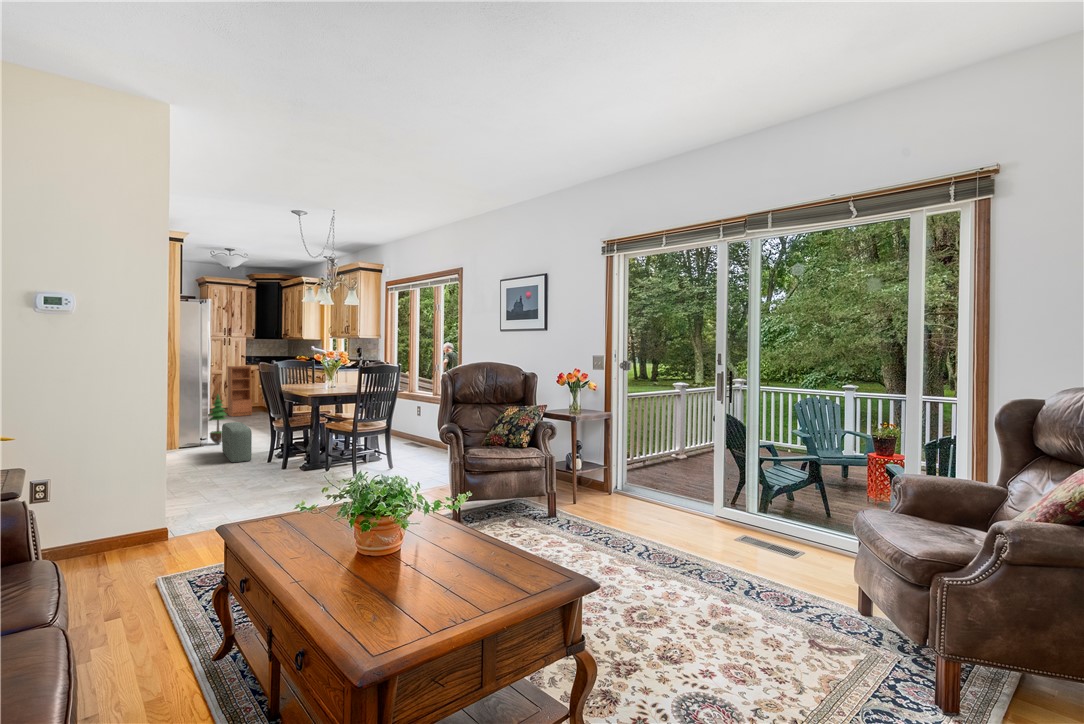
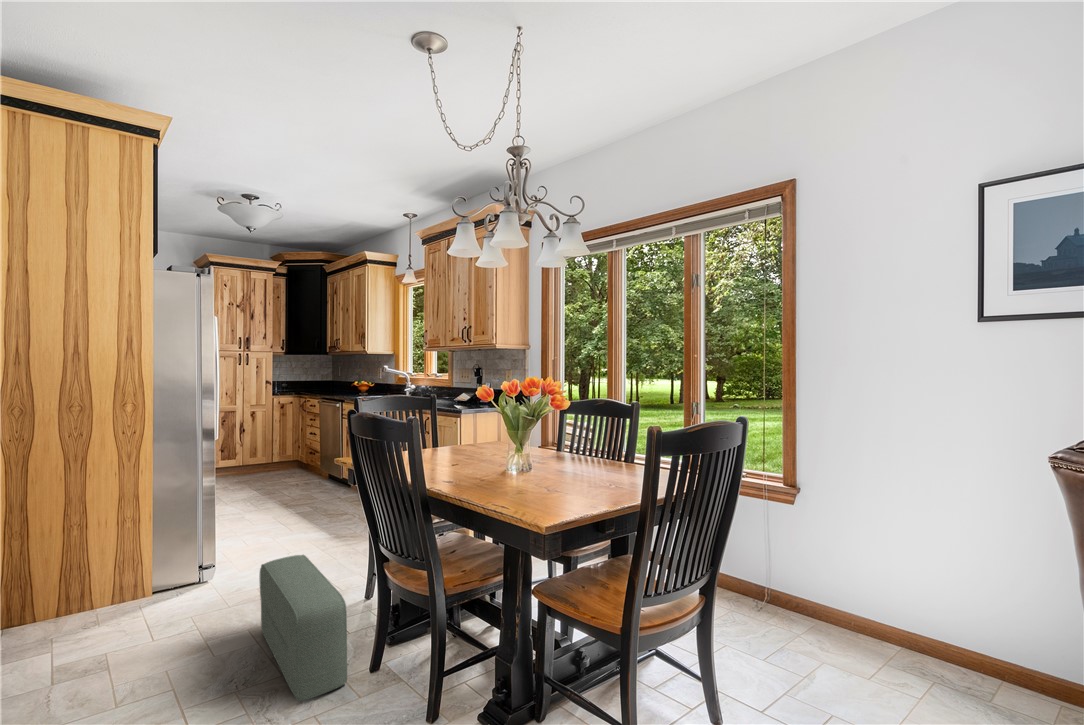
bookcase: present [227,366,252,416] -> none [244,397,285,480]
potted tree: present [209,394,227,444] -> none [221,475,266,586]

